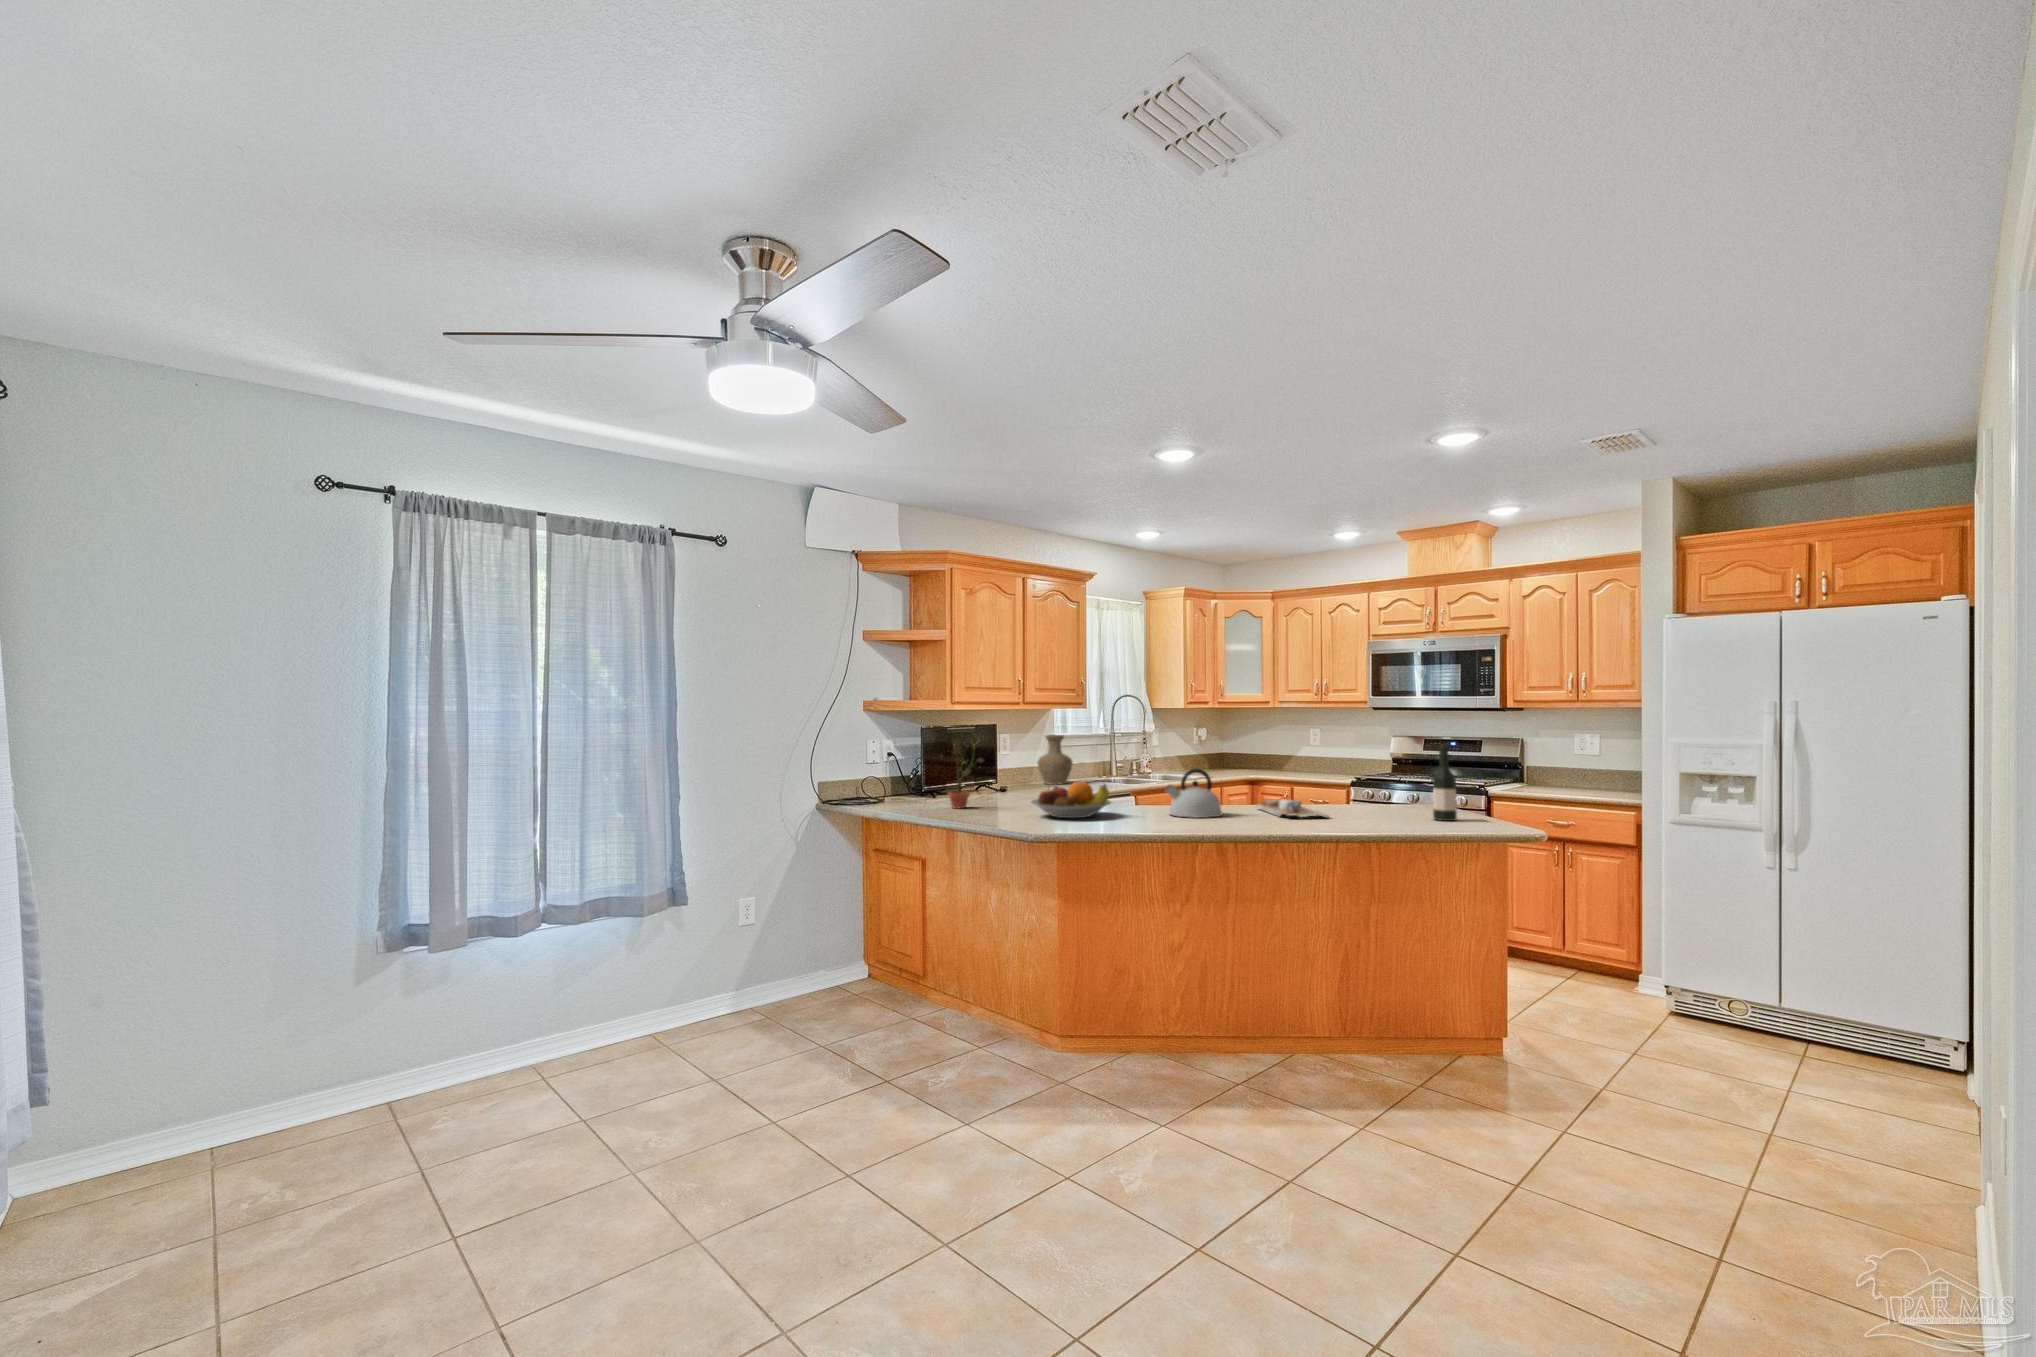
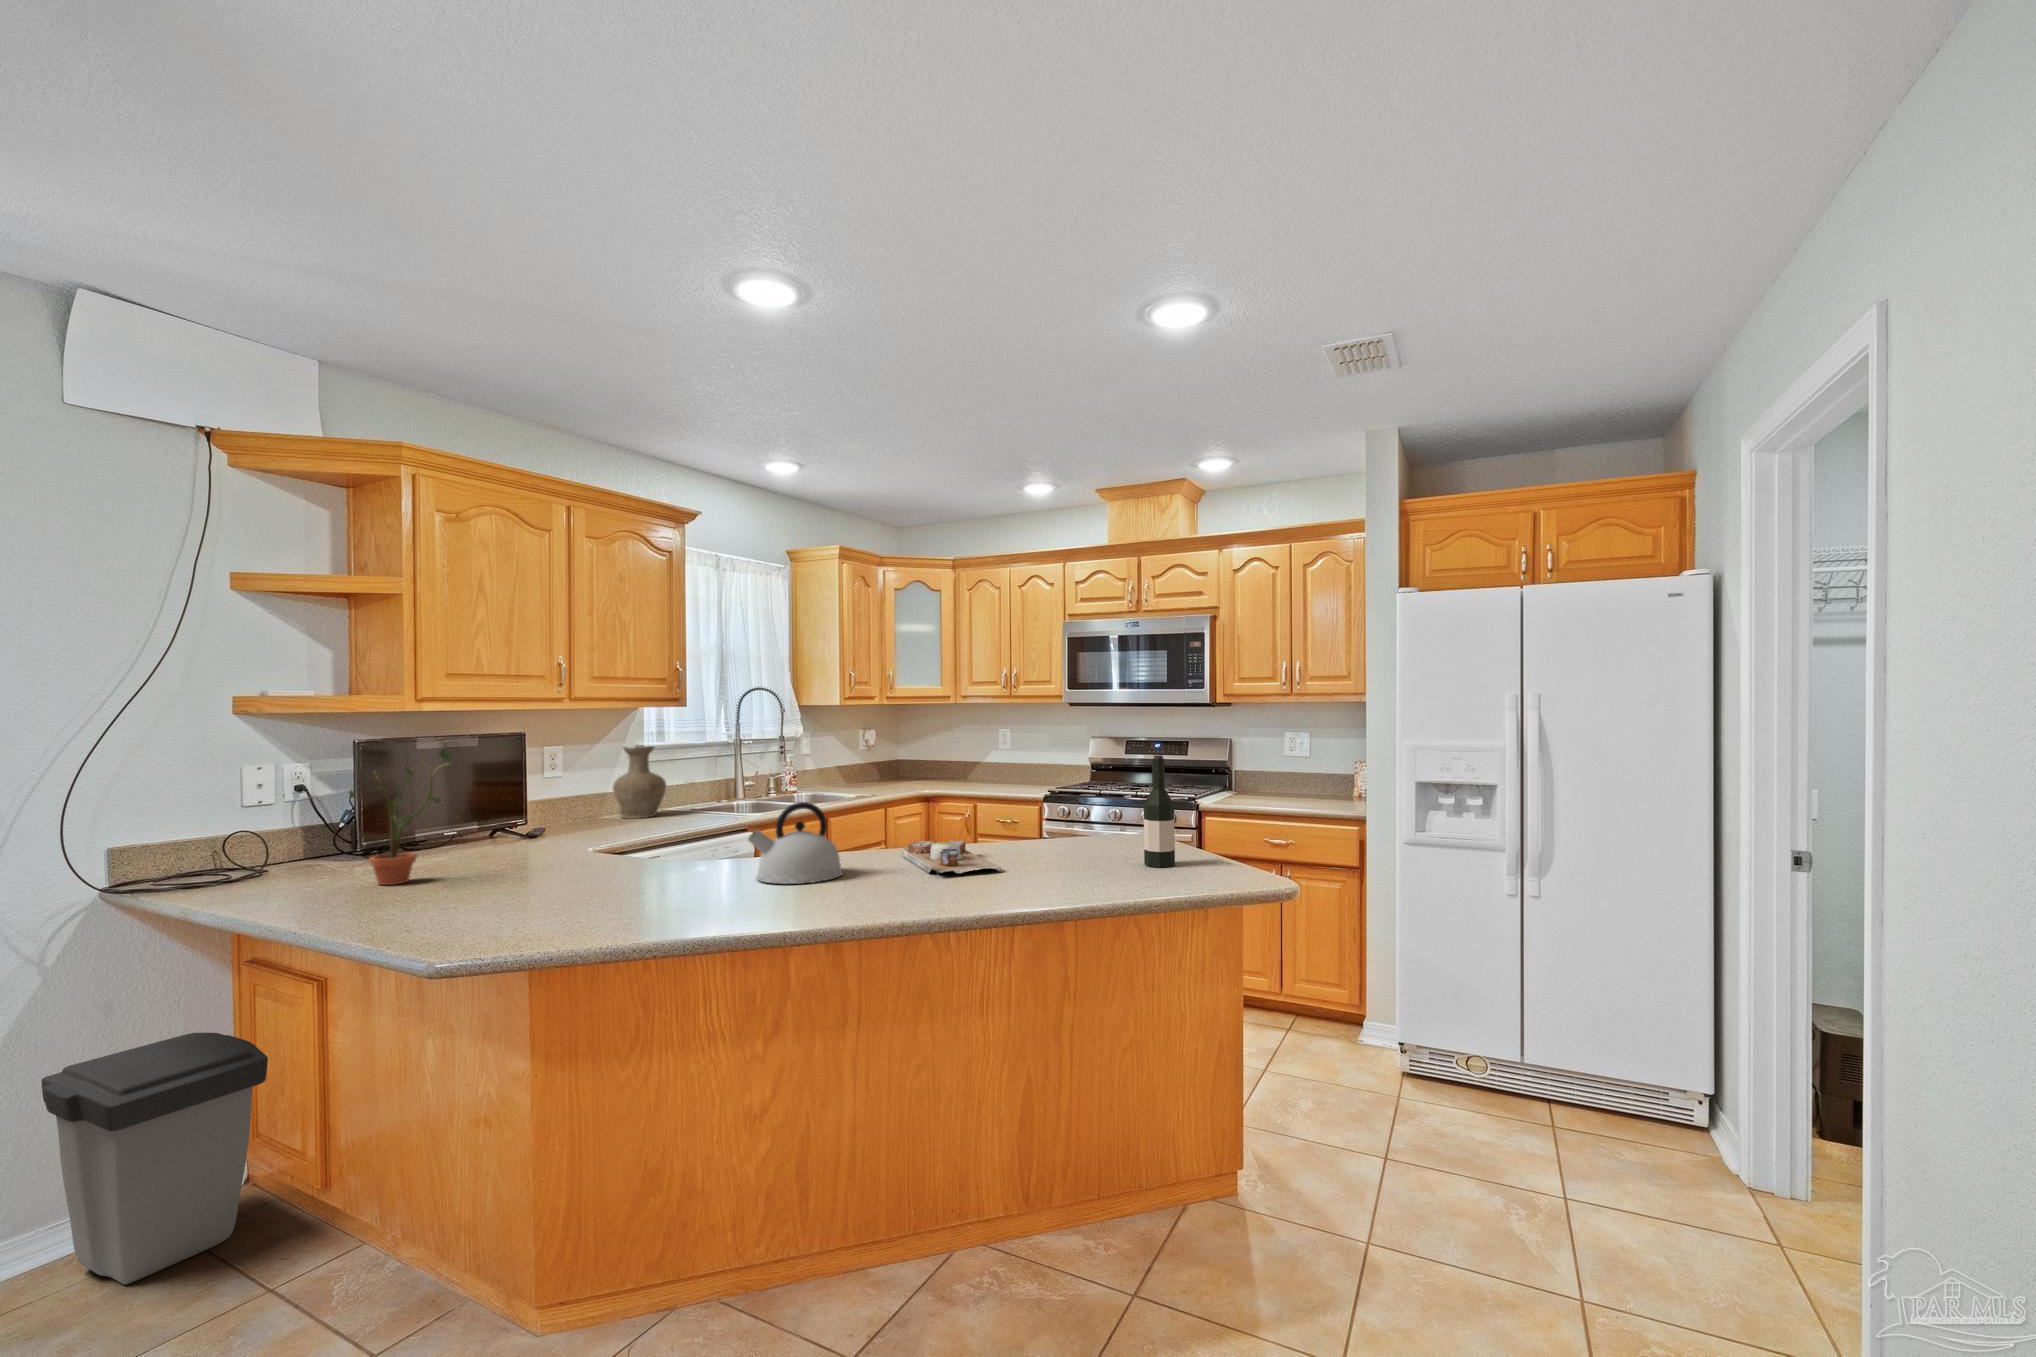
fruit bowl: present [1031,781,1111,818] -> none [500,833,656,900]
trash can: none [800,887,898,1008] -> present [42,1033,268,1285]

